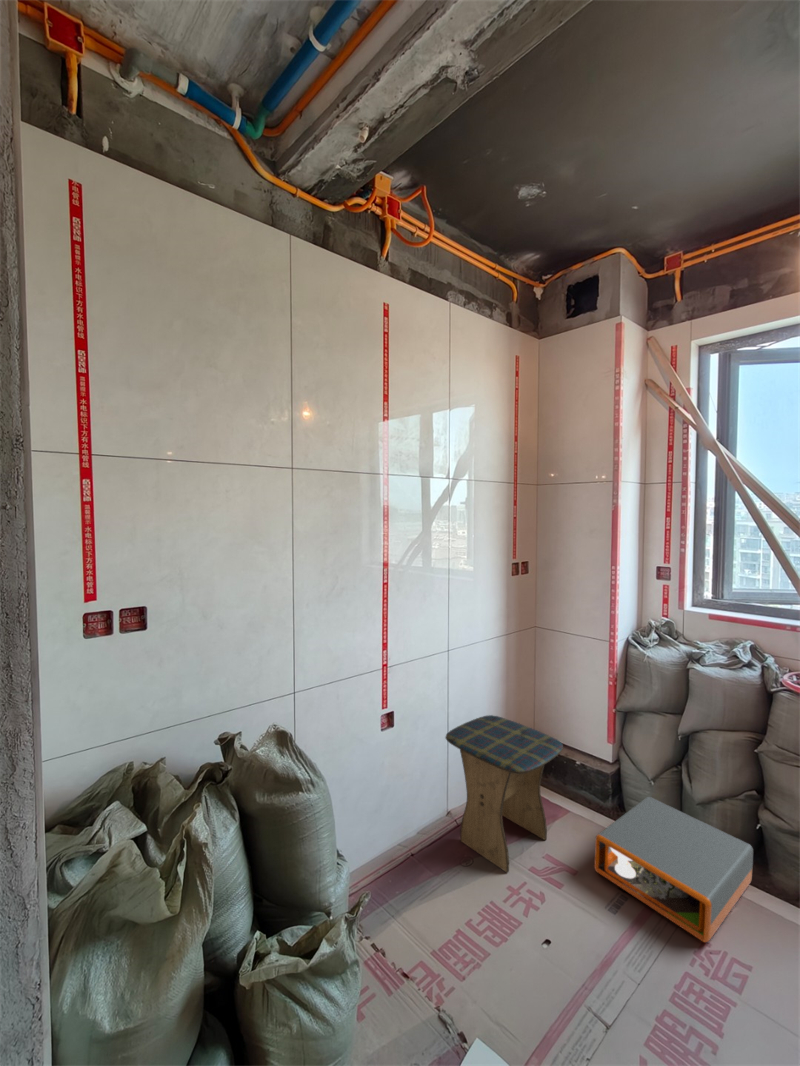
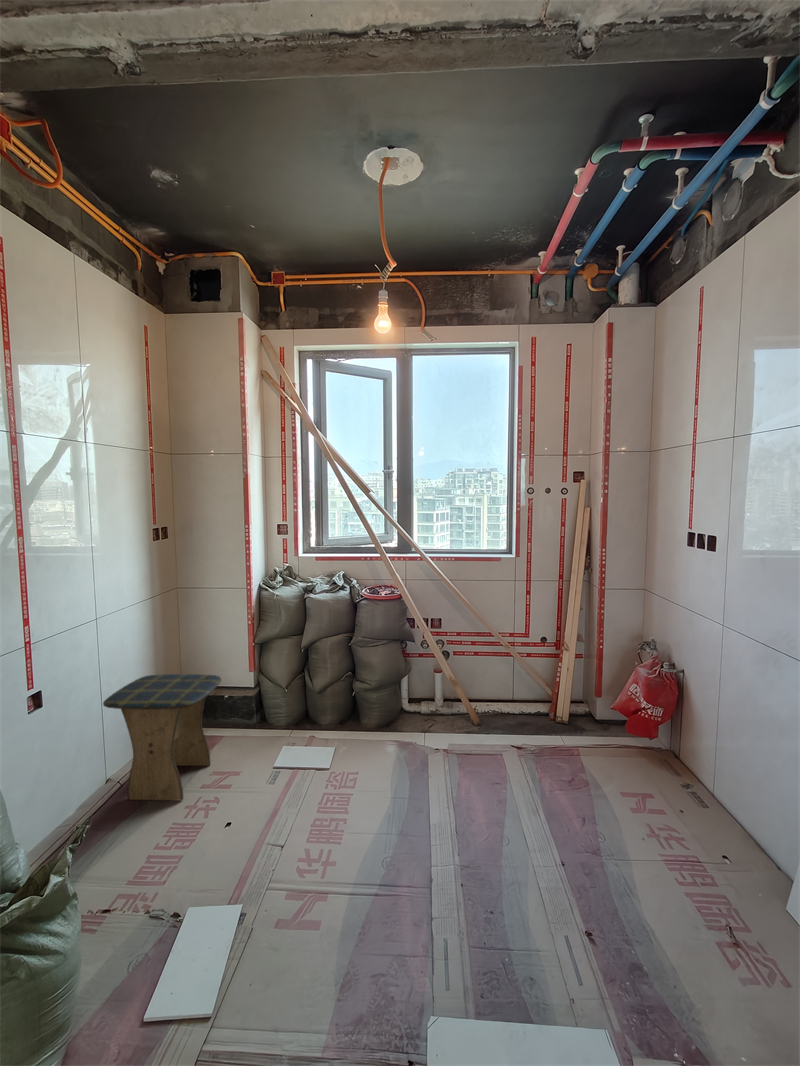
storage box: present [594,797,753,942] -> none [253,702,352,772]

